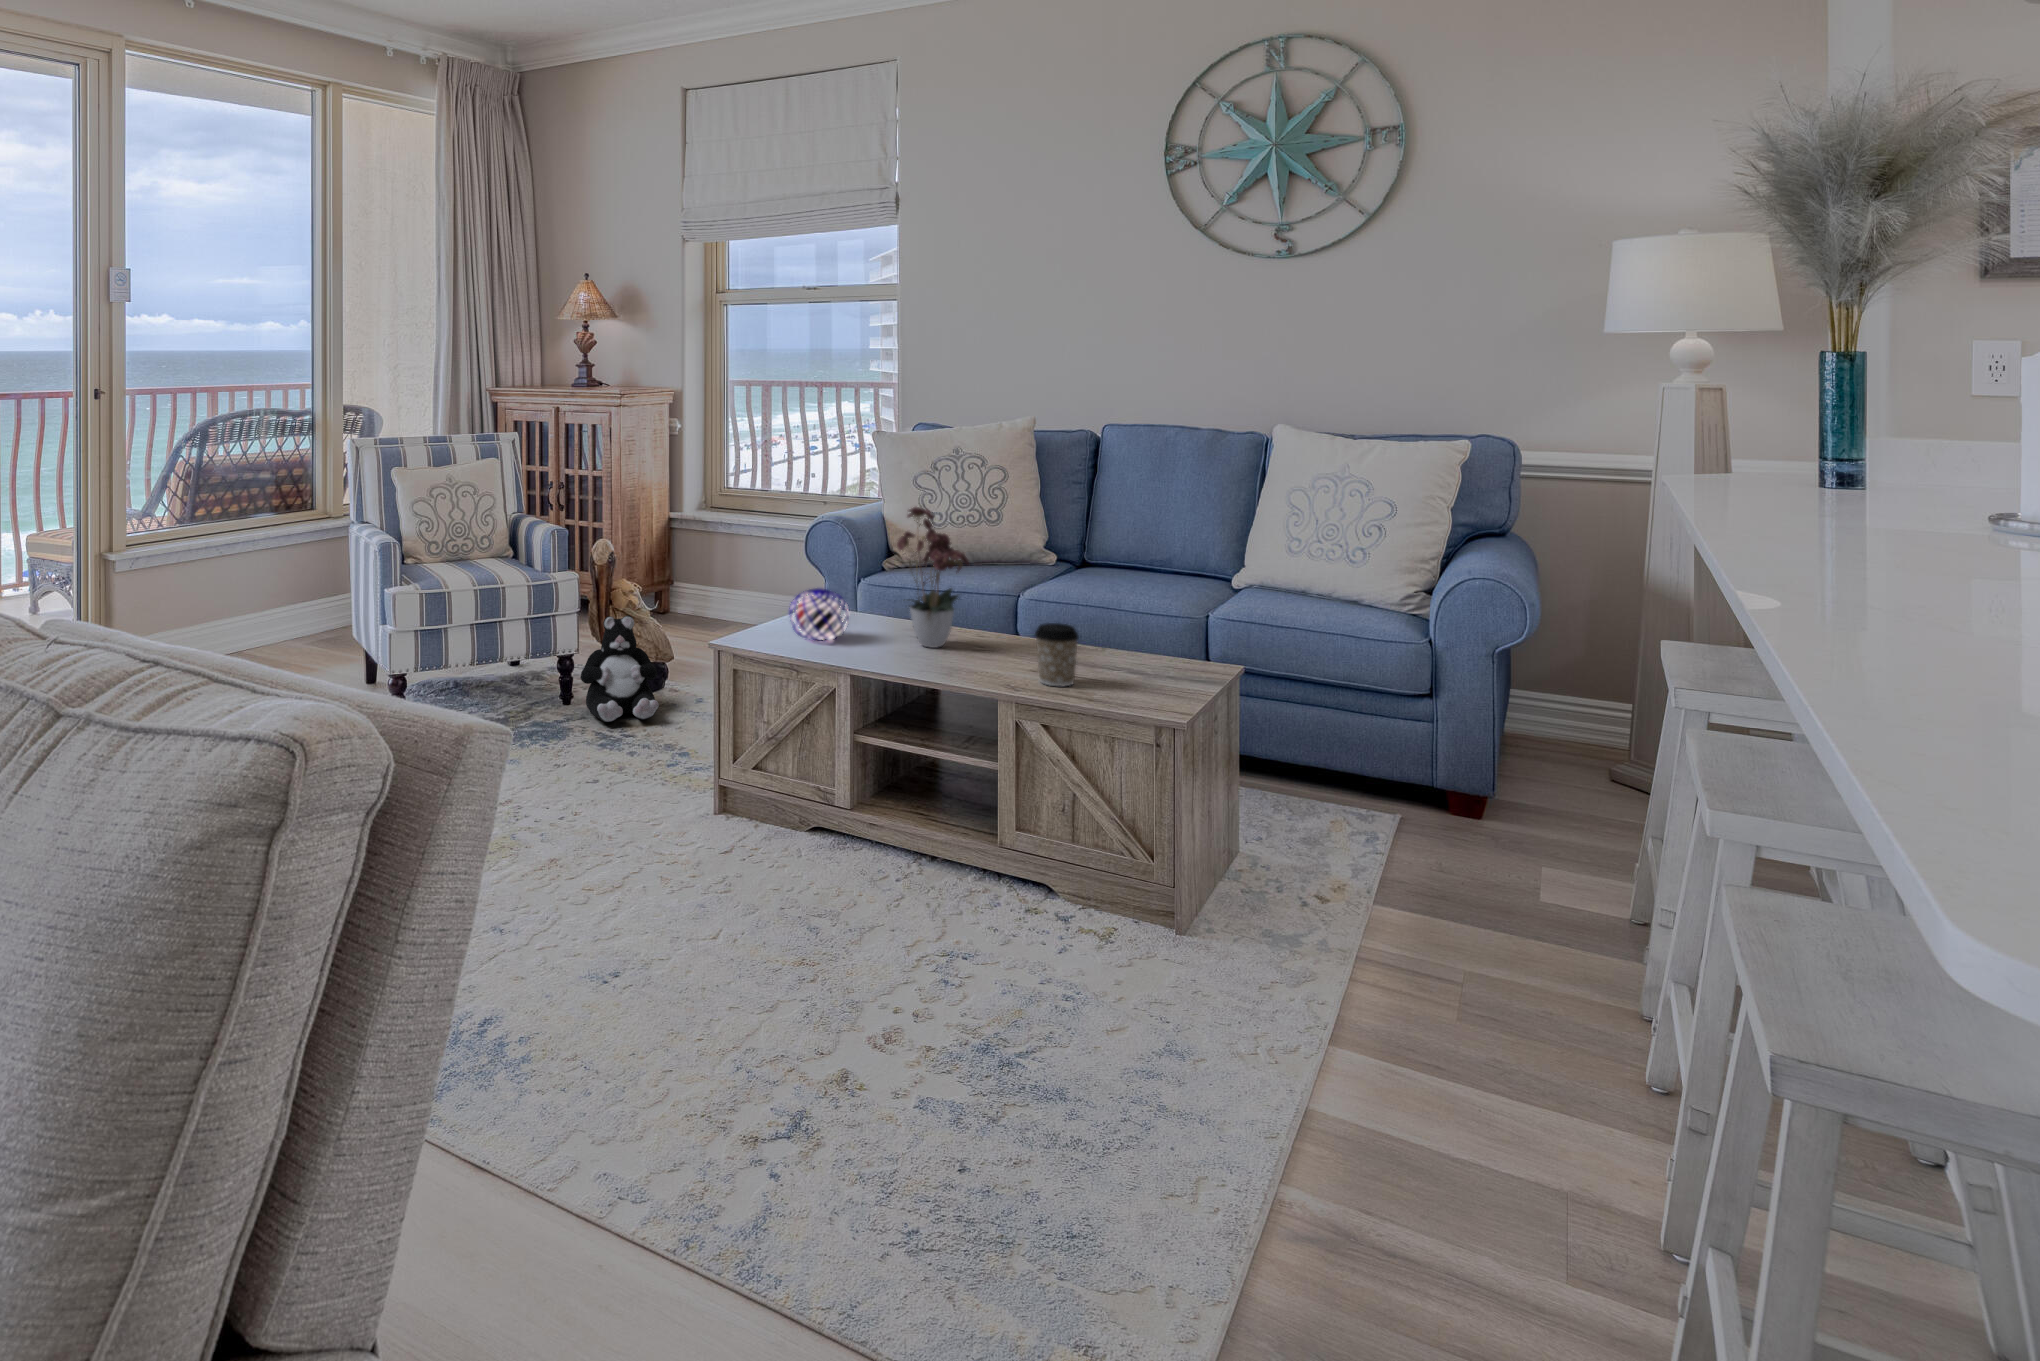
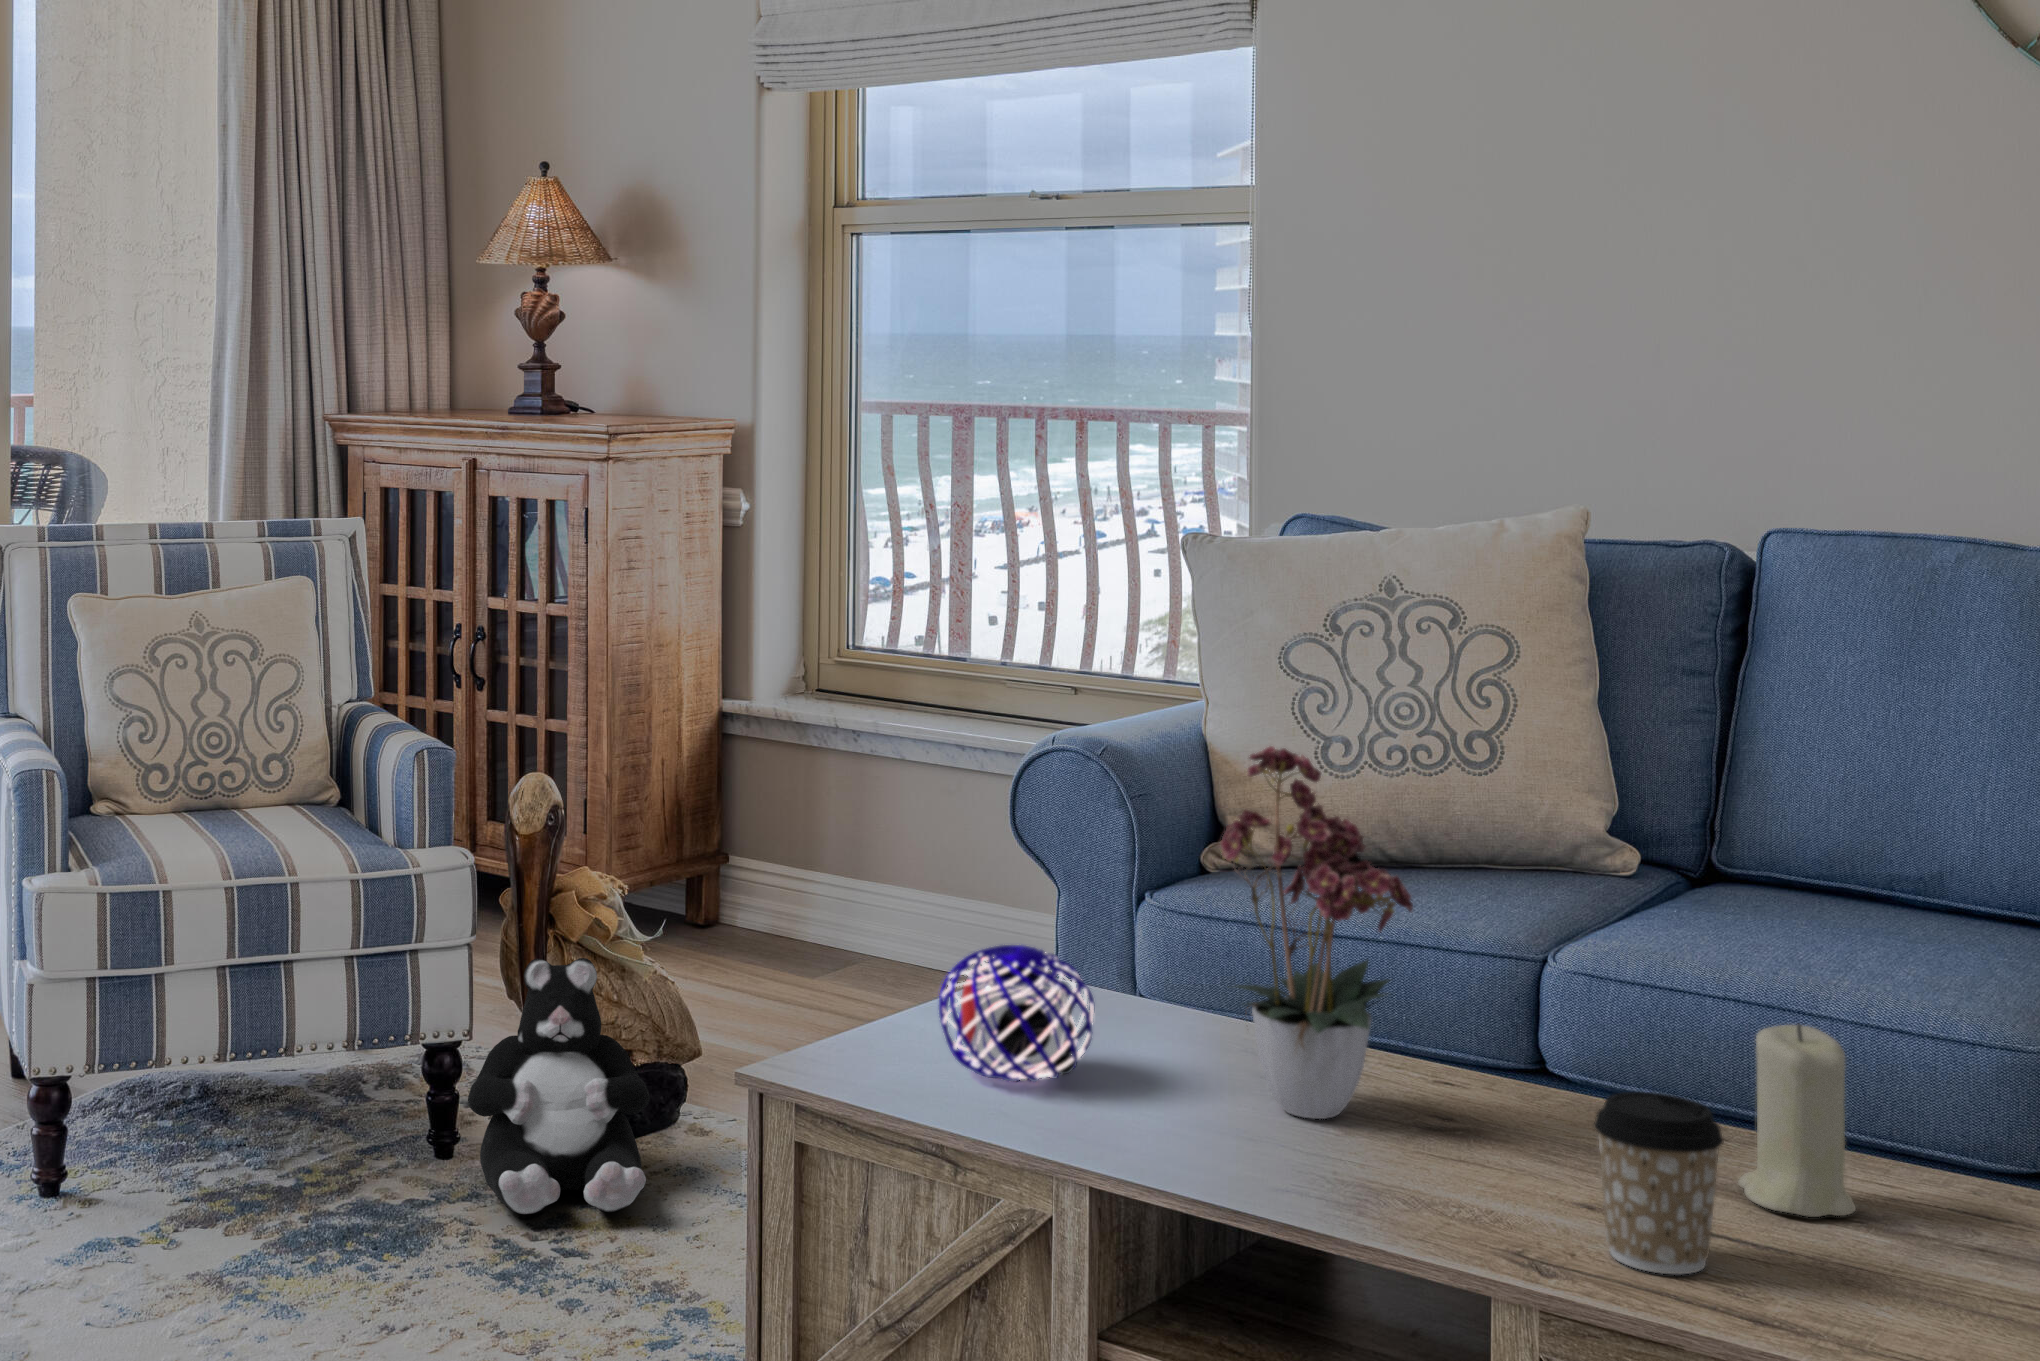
candle: none [1087,599,1127,668] -> present [1738,1024,1855,1217]

